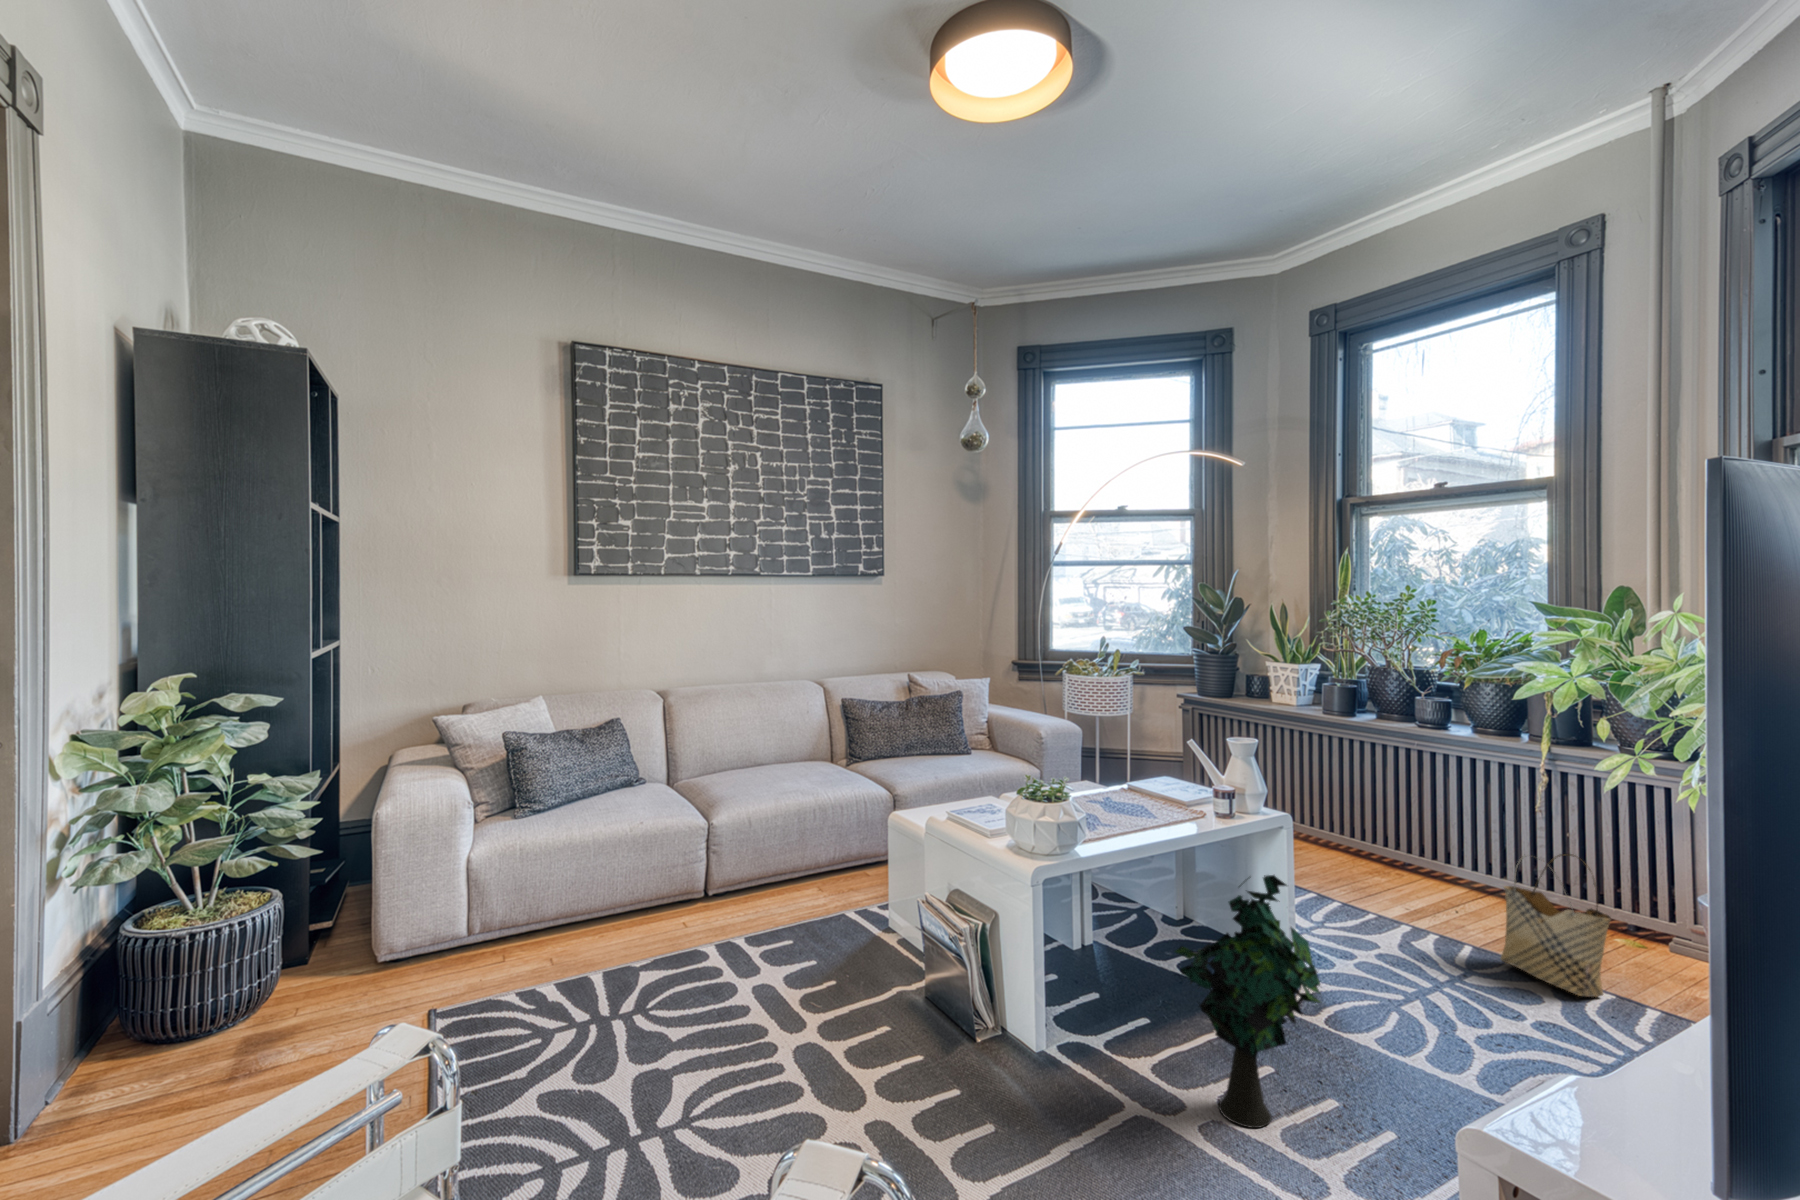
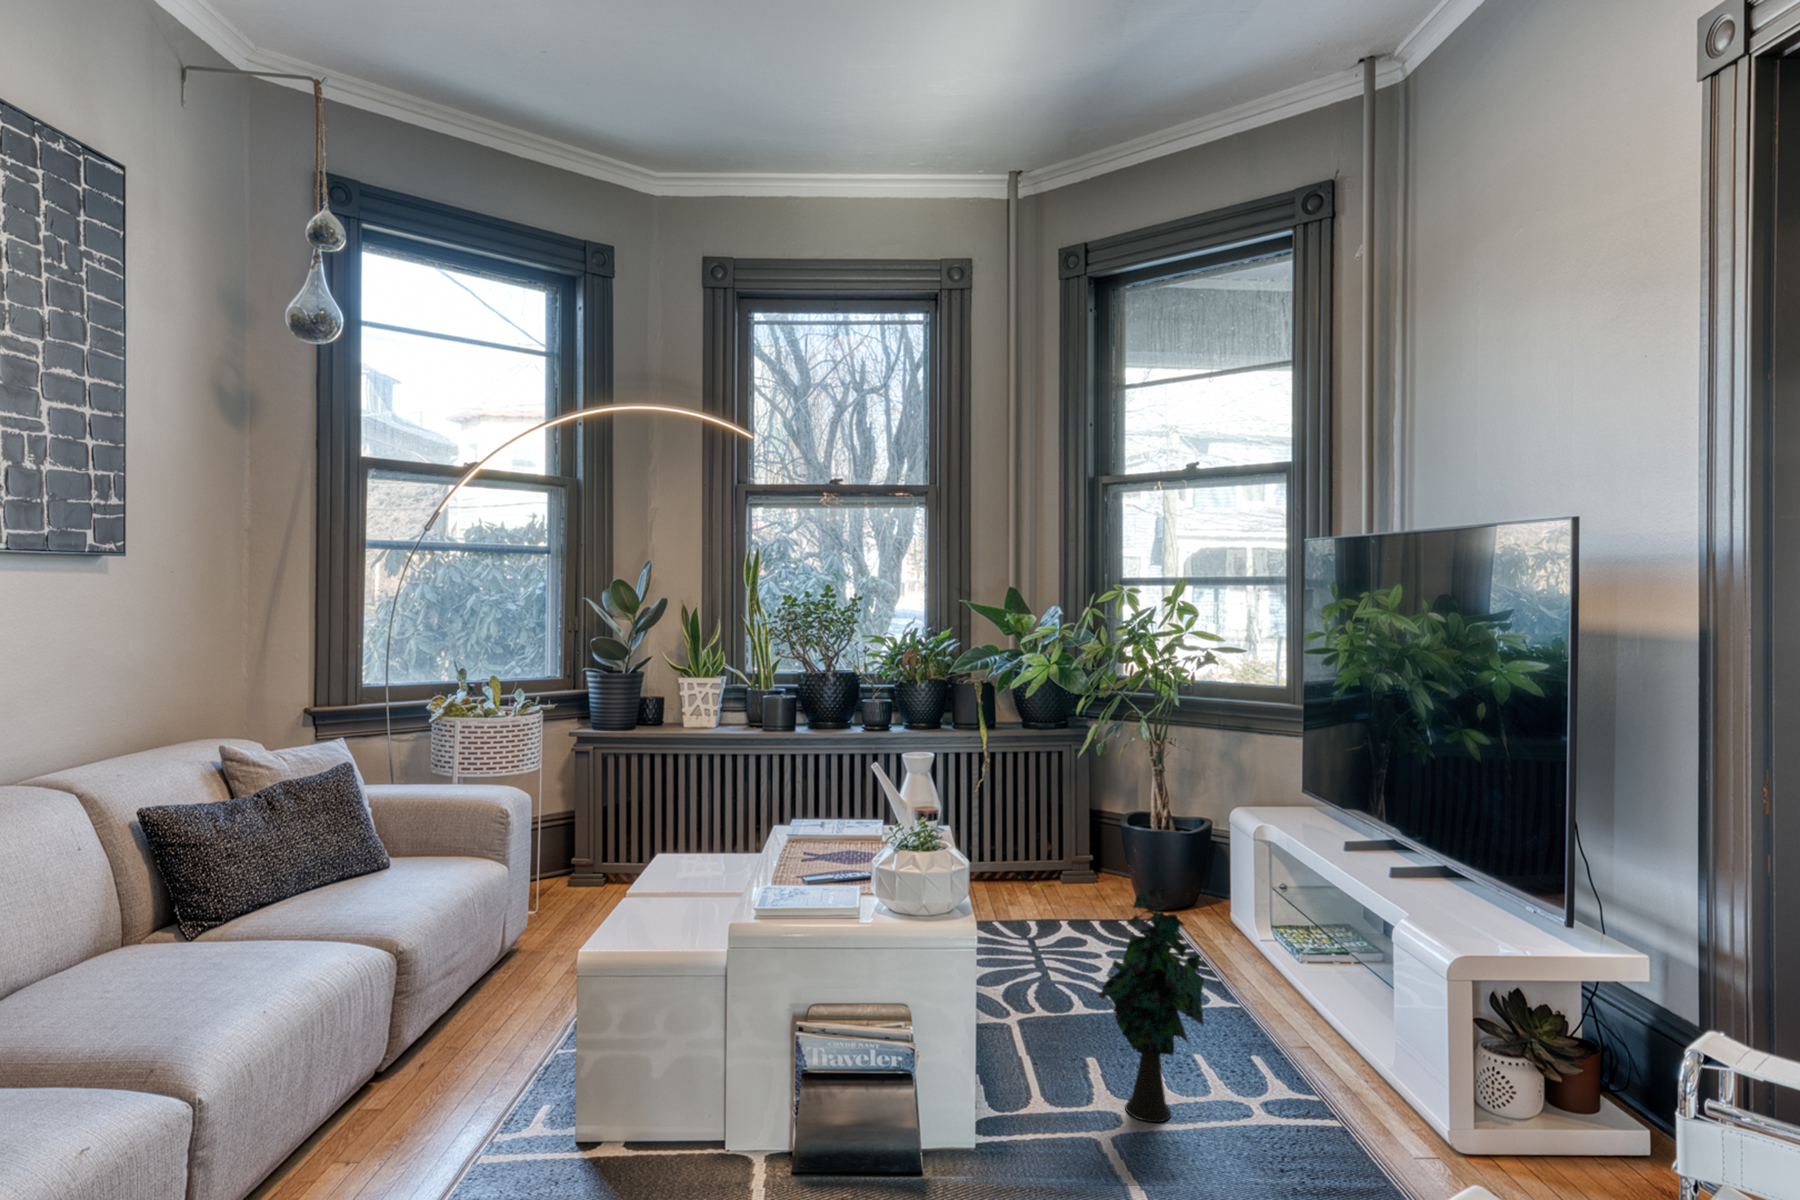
woven basket: present [1501,854,1611,997] -> none [1017,823,1092,930]

